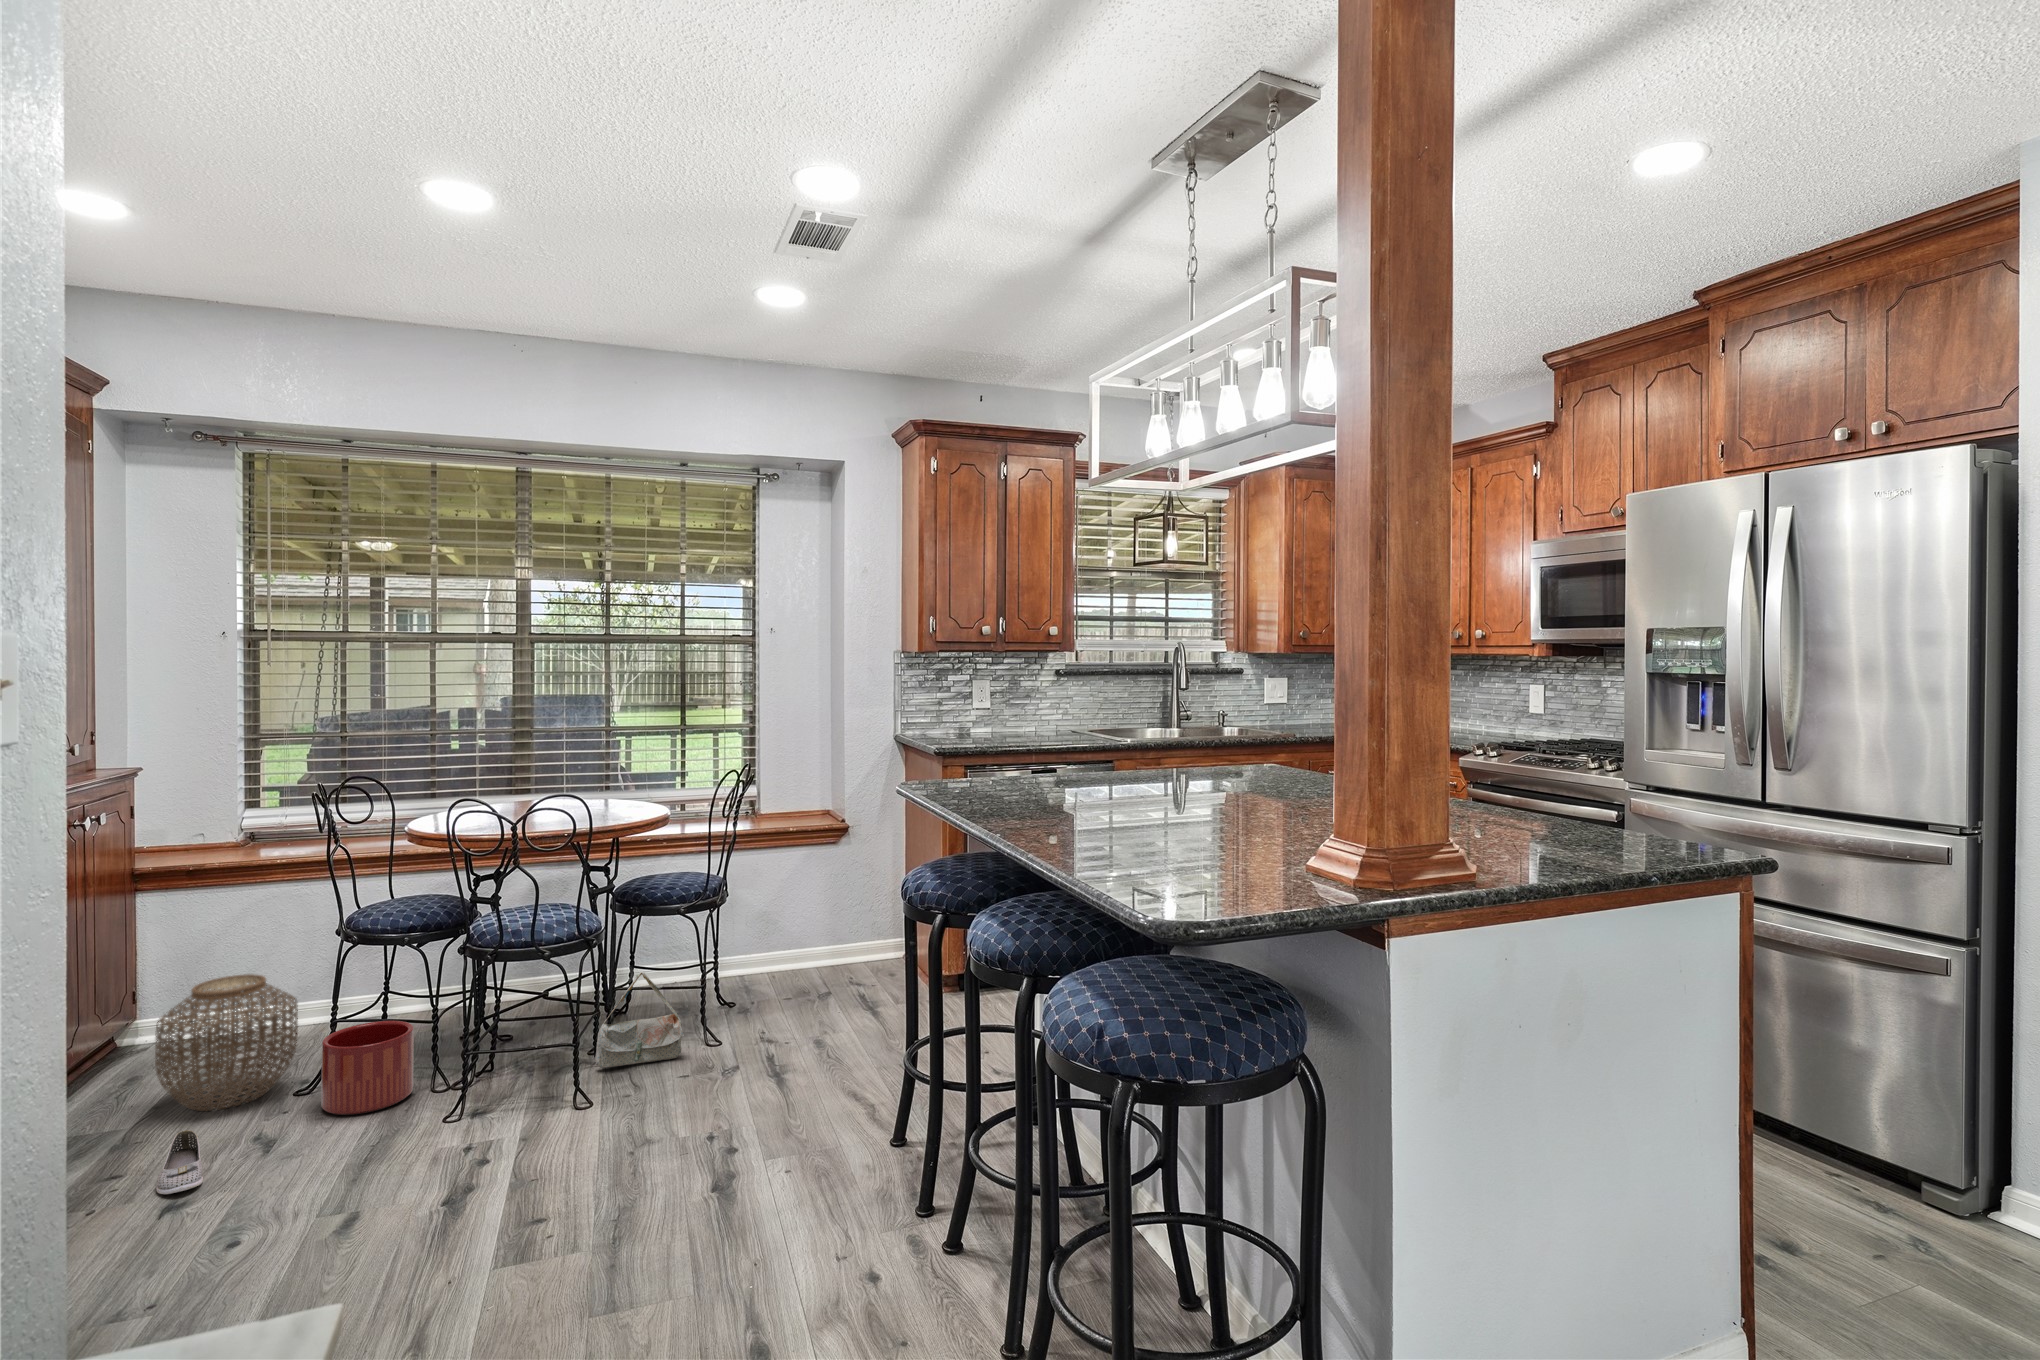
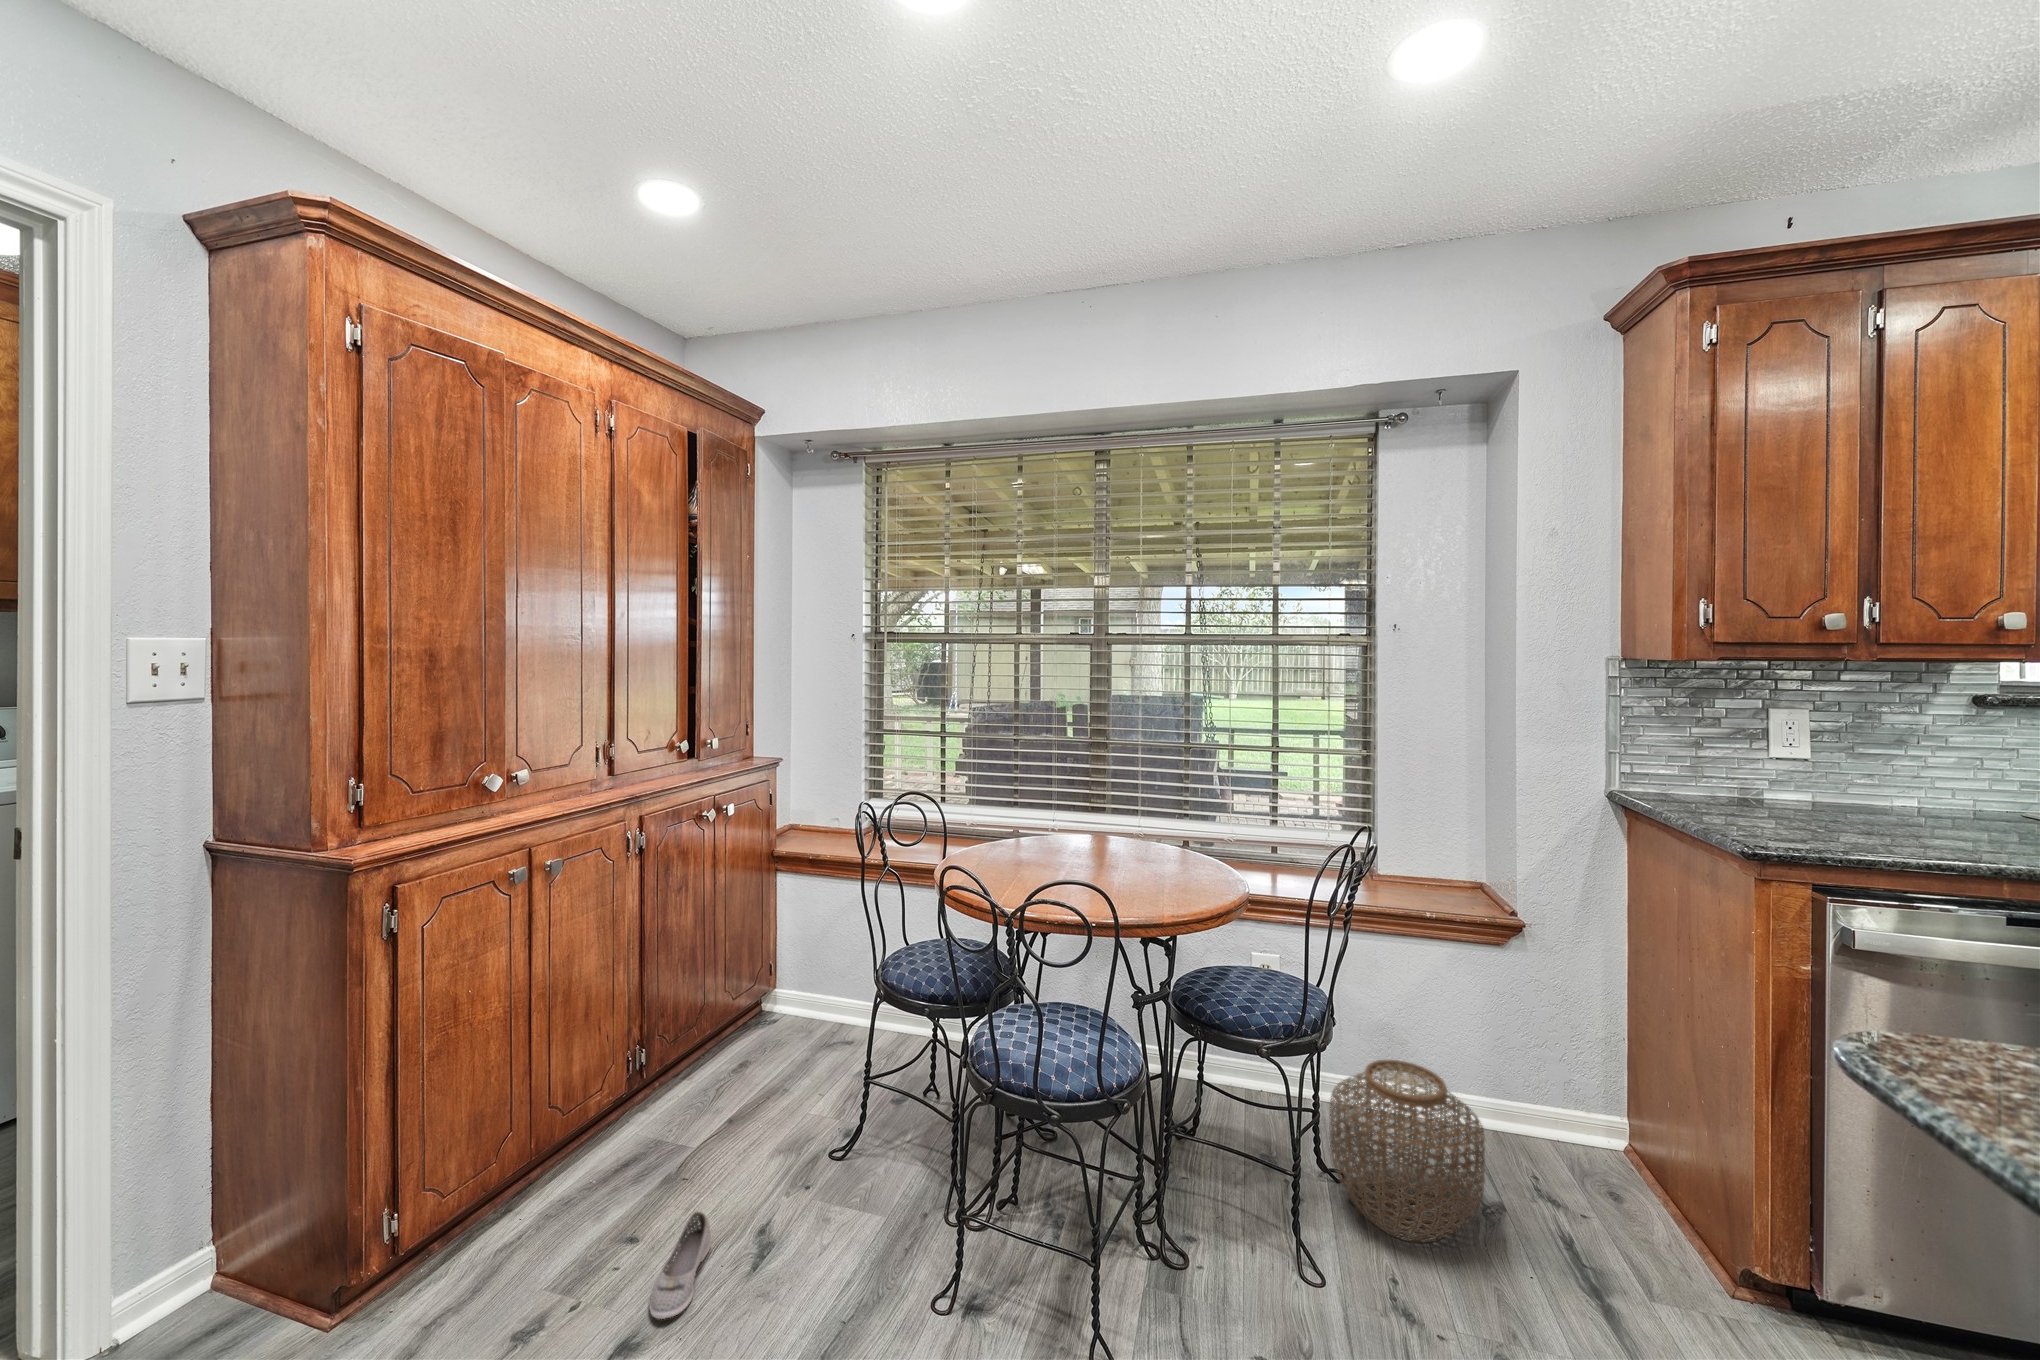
bag: present [595,971,684,1068] -> none [1136,1145,1261,1292]
woven basket: present [155,974,298,1111] -> present [1330,1060,1485,1242]
planter: present [321,1021,414,1115] -> none [841,1102,932,1233]

